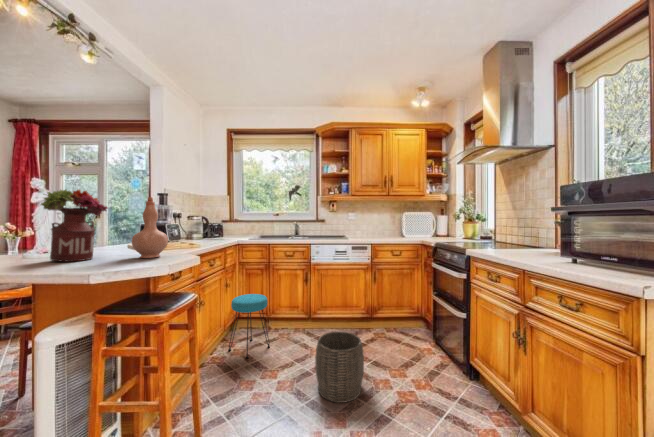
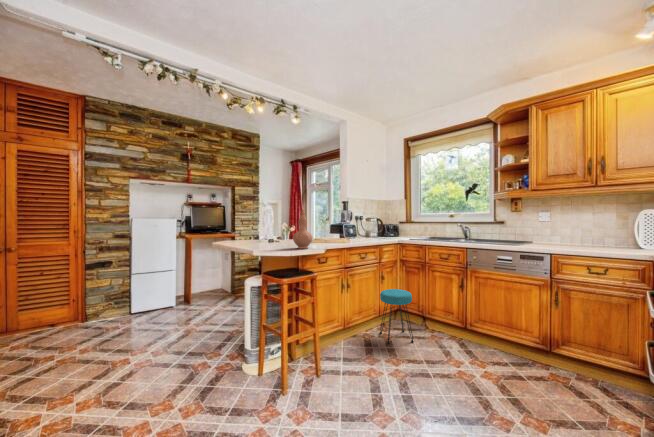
flower arrangement: present [41,189,108,262] -> none [257,207,286,247]
woven basket: present [315,331,364,403] -> none [419,340,473,415]

